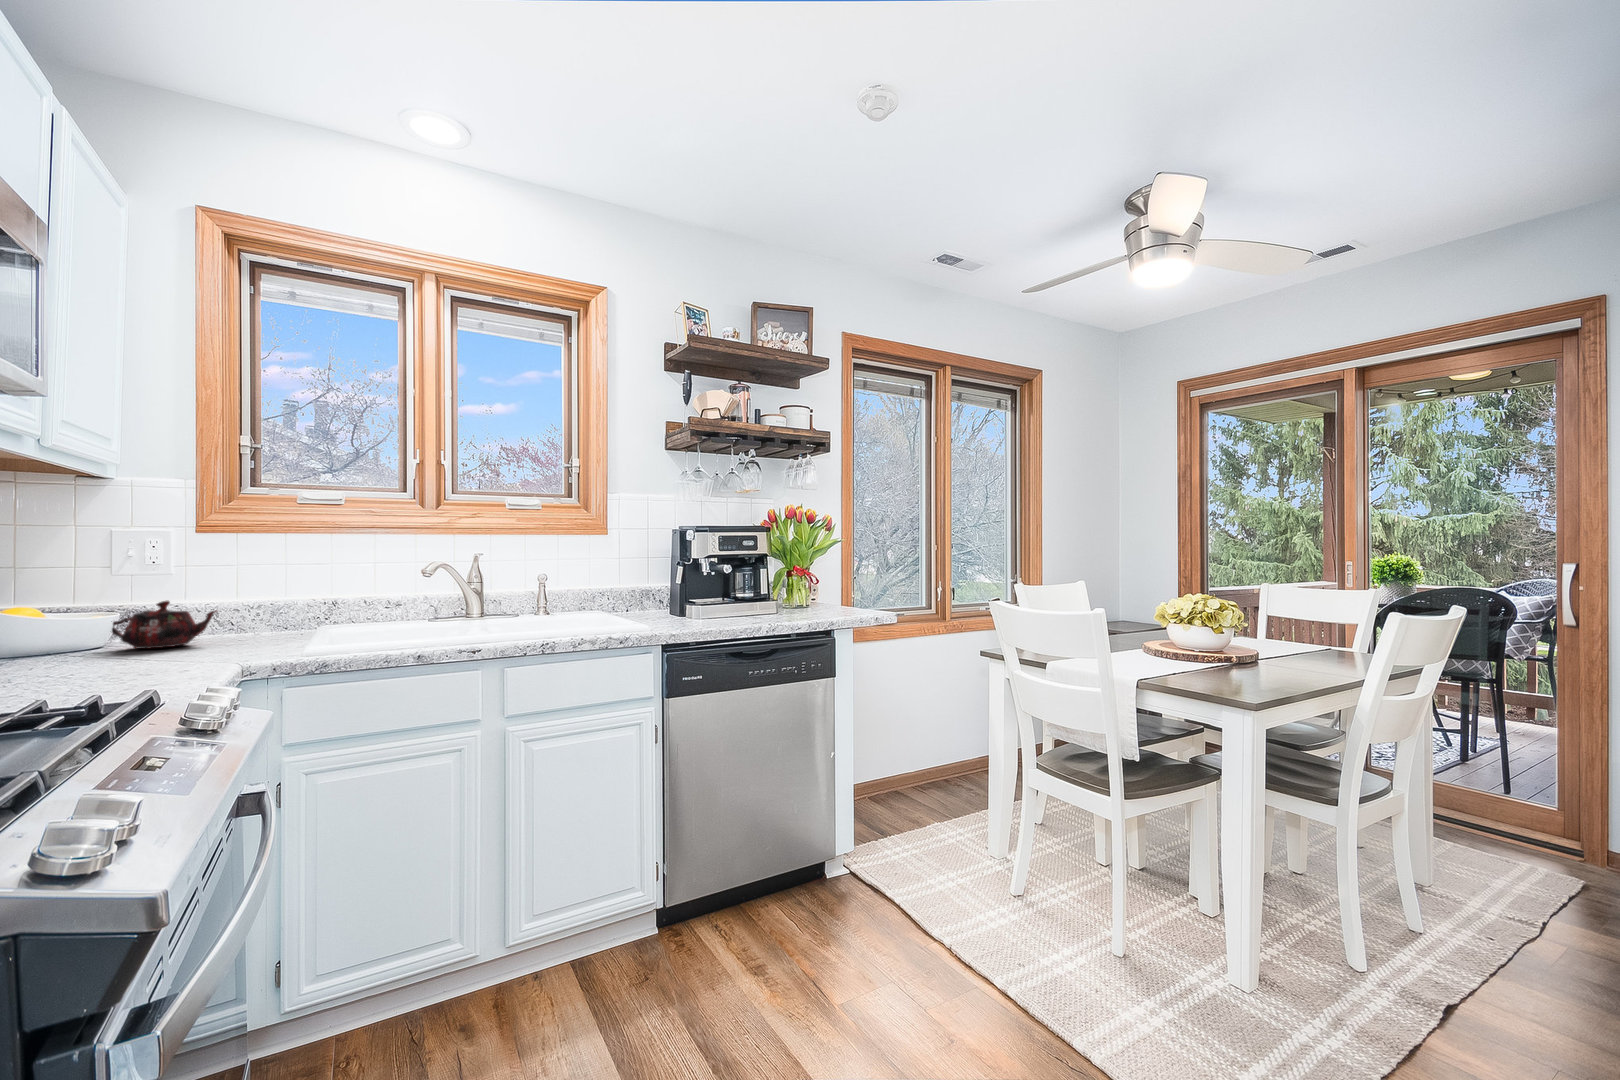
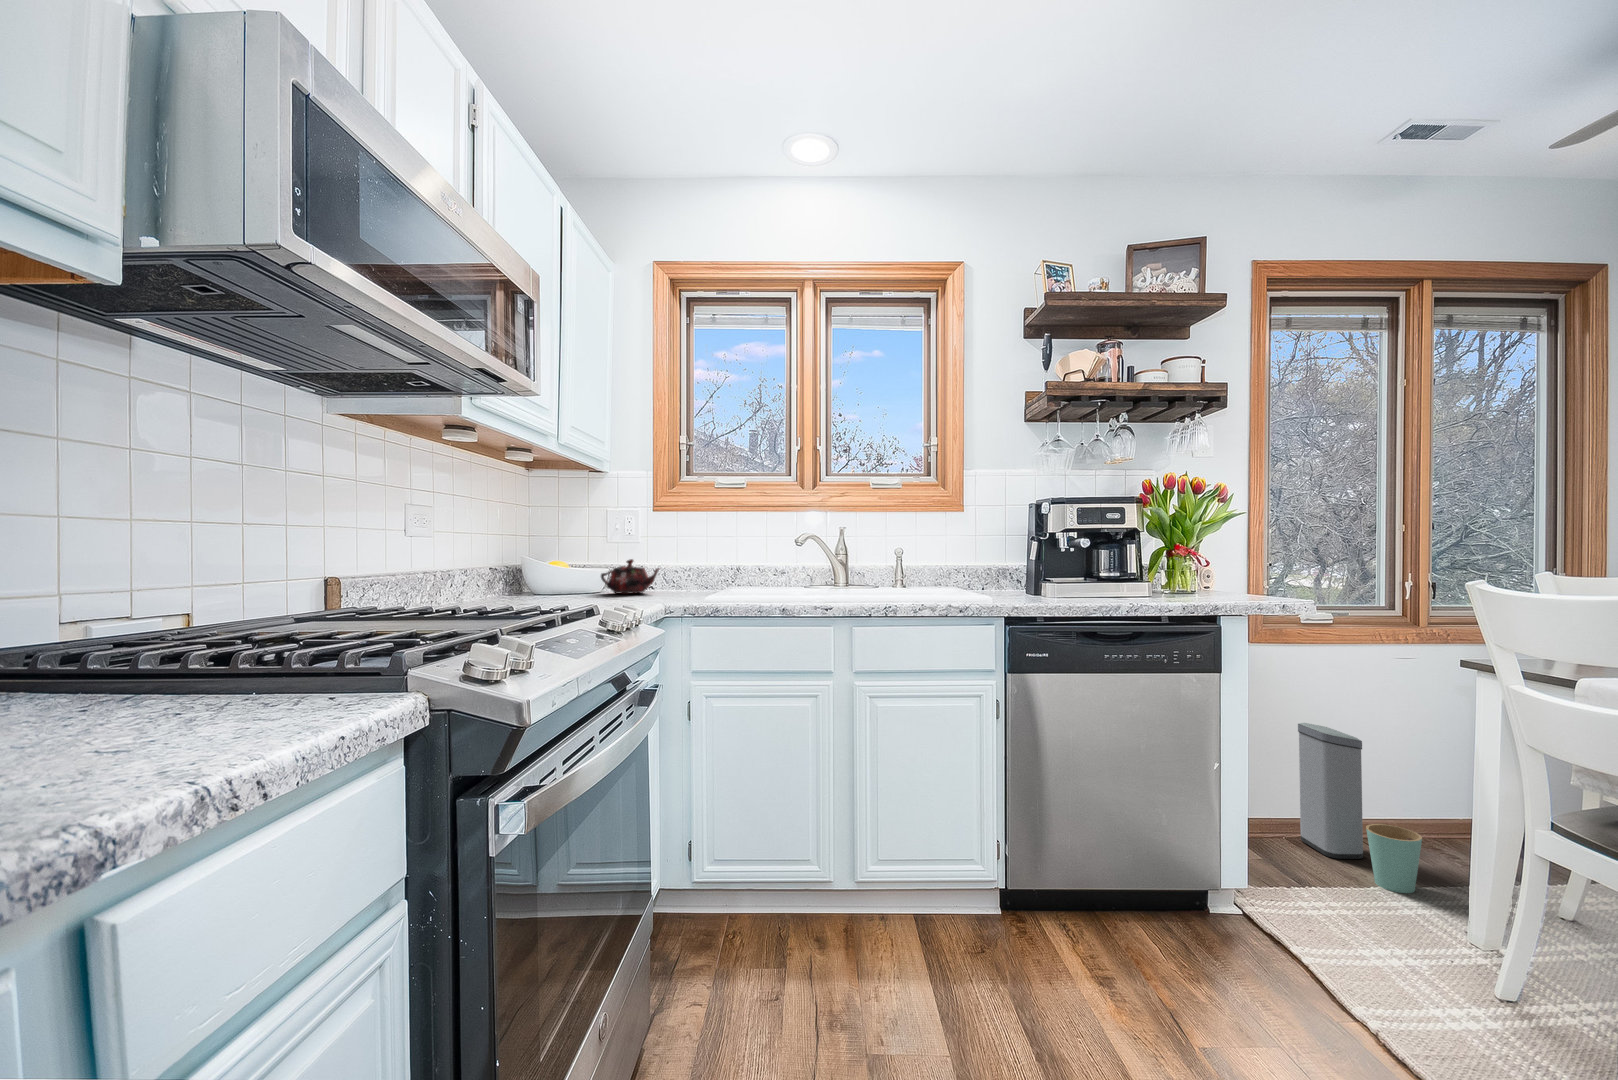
trash can: none [876,707,957,829] -> present [1298,723,1422,893]

